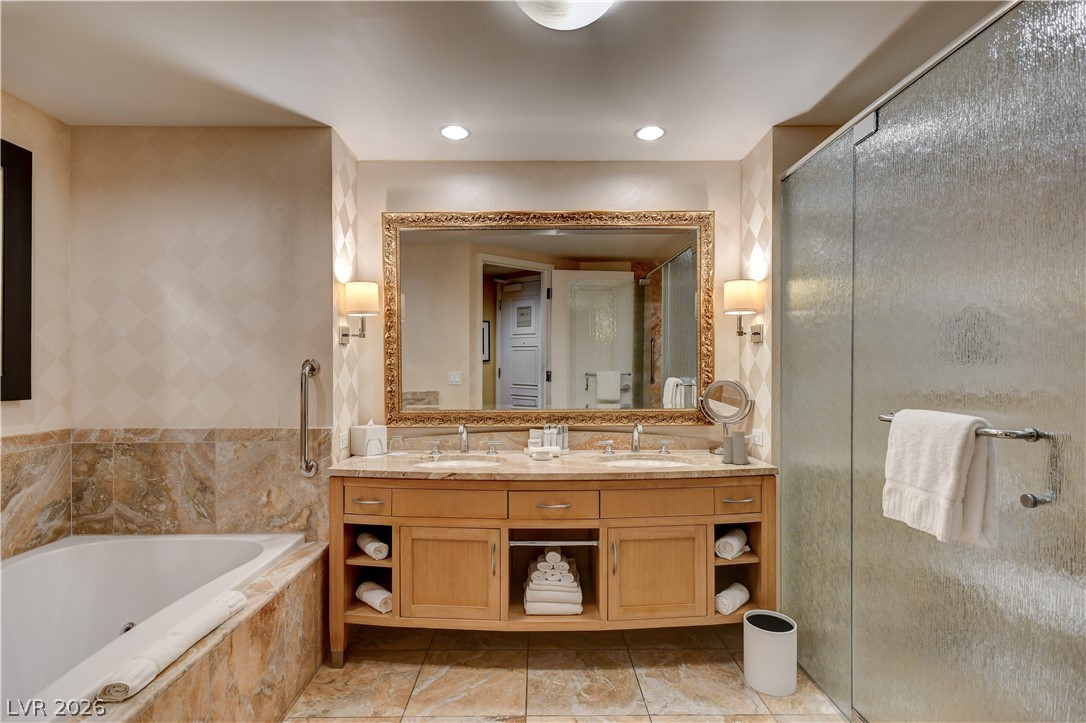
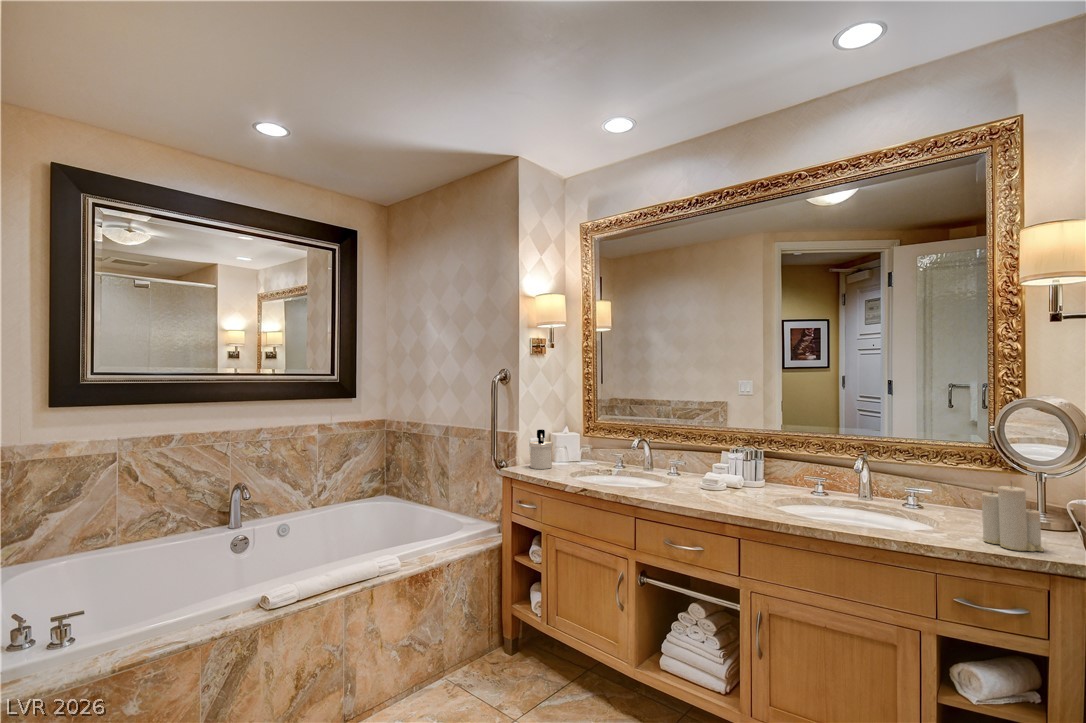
soap dispenser: none [348,423,373,465] -> present [529,429,552,469]

